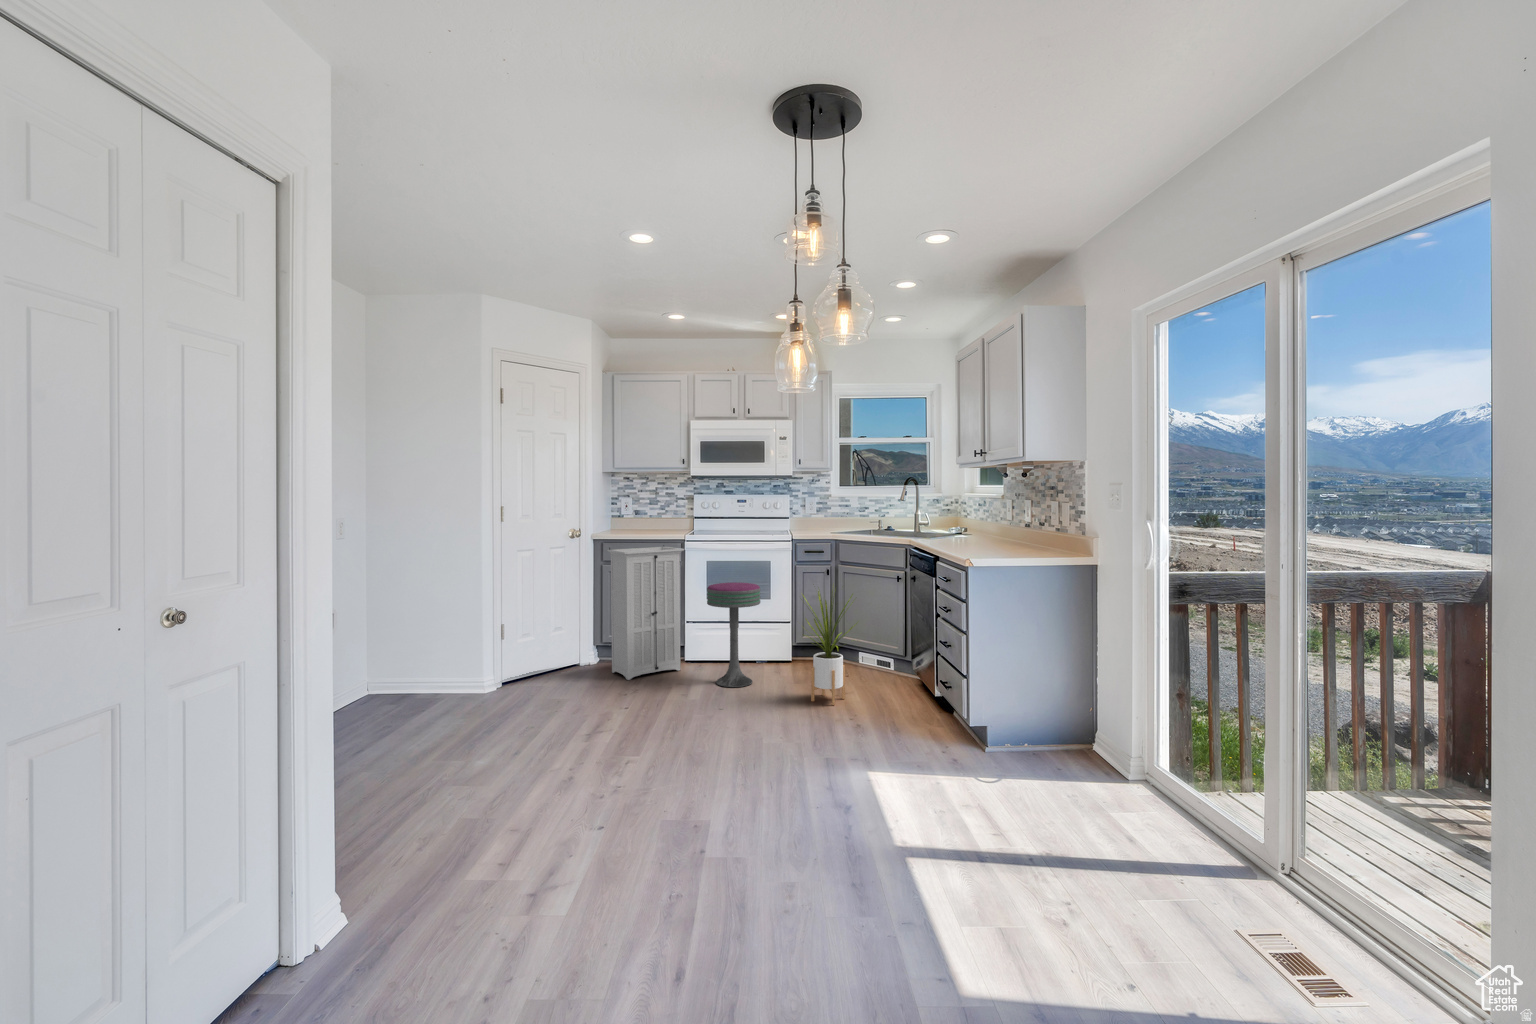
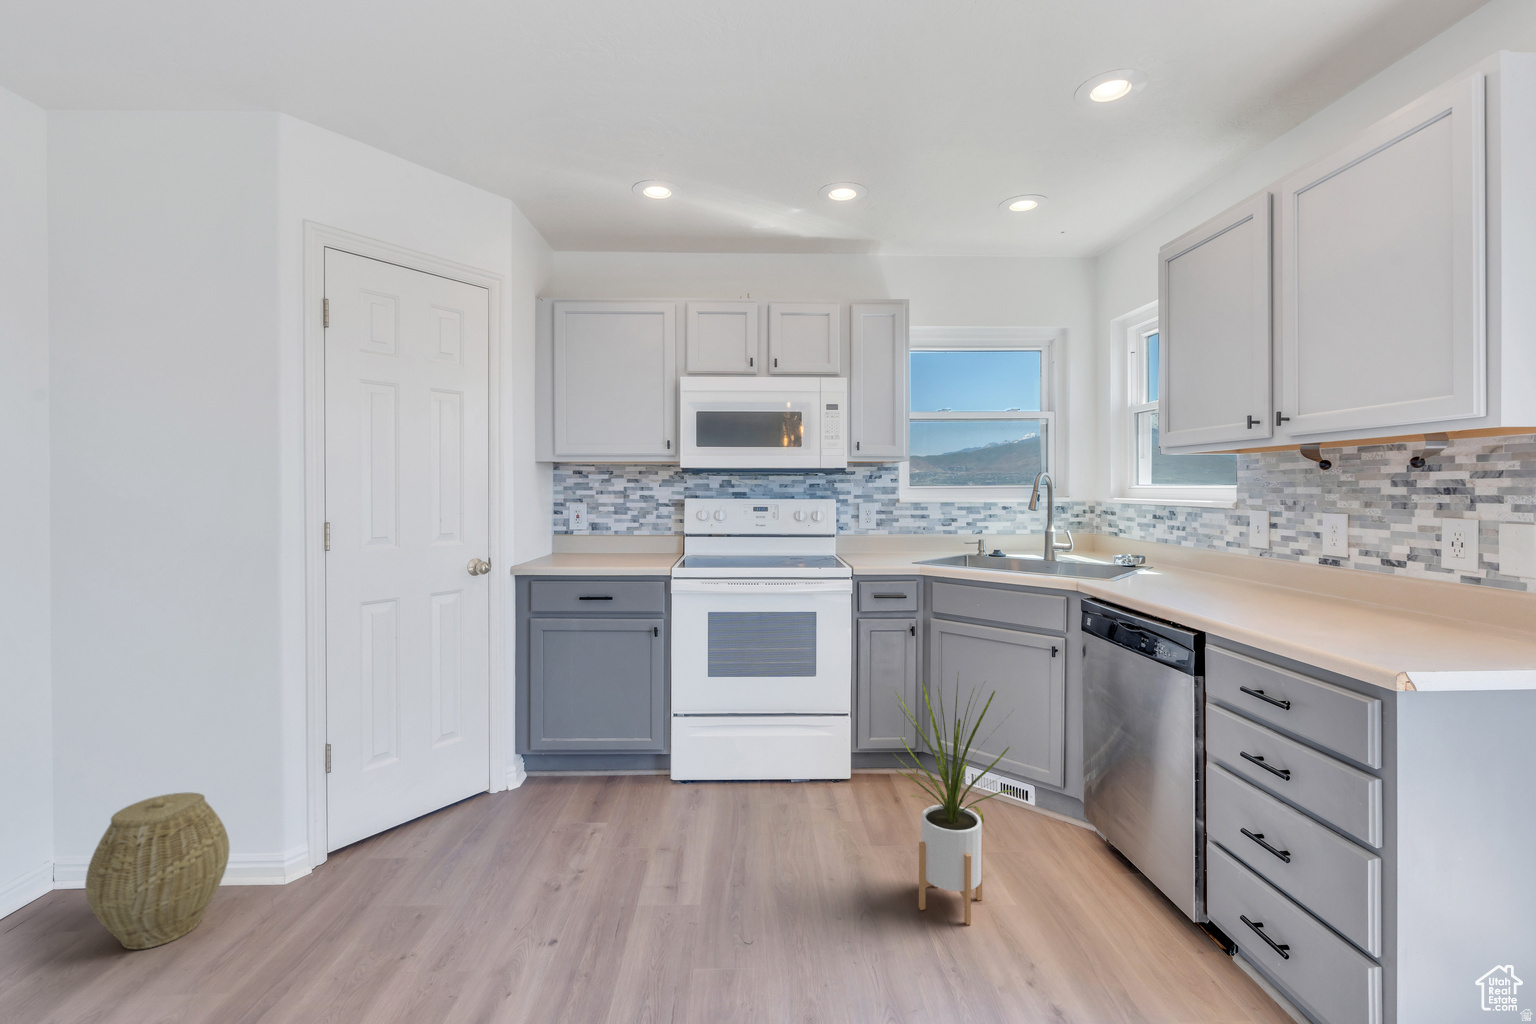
storage cabinet: present [608,547,684,680] -> none [533,584,669,836]
bar stool: present [707,582,760,687] -> none [710,656,808,860]
woven basket: none [407,640,465,709] -> present [85,793,229,949]

